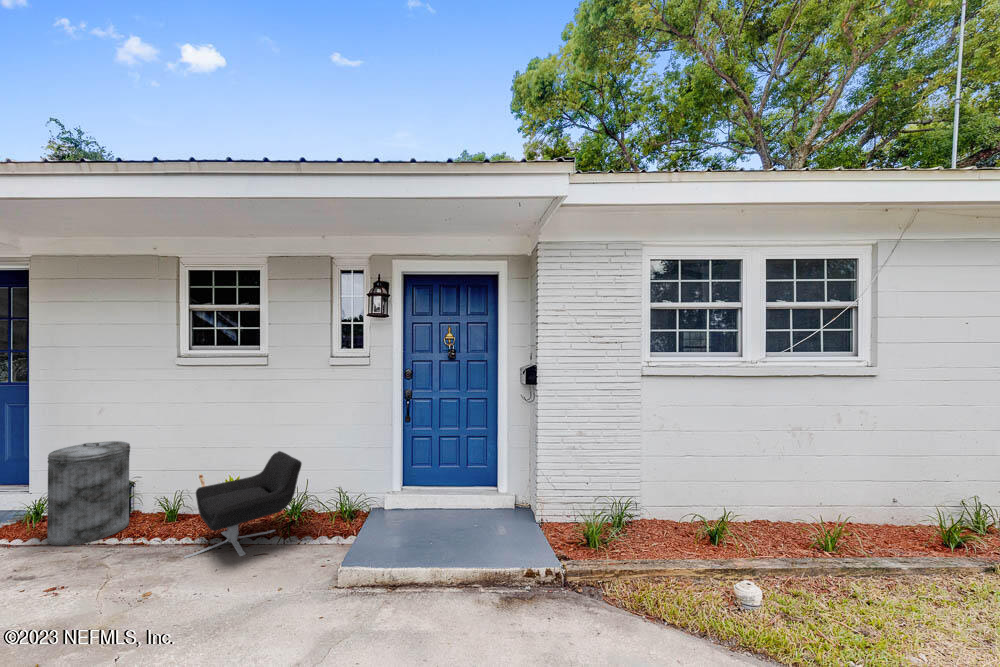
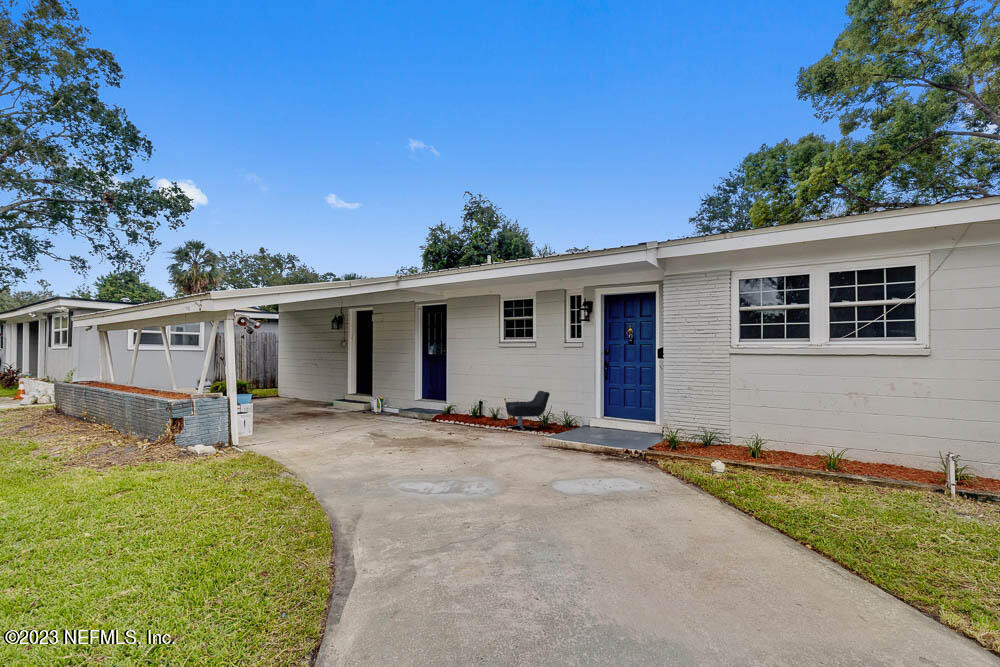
trash can: present [47,441,130,546] -> none [453,380,480,422]

